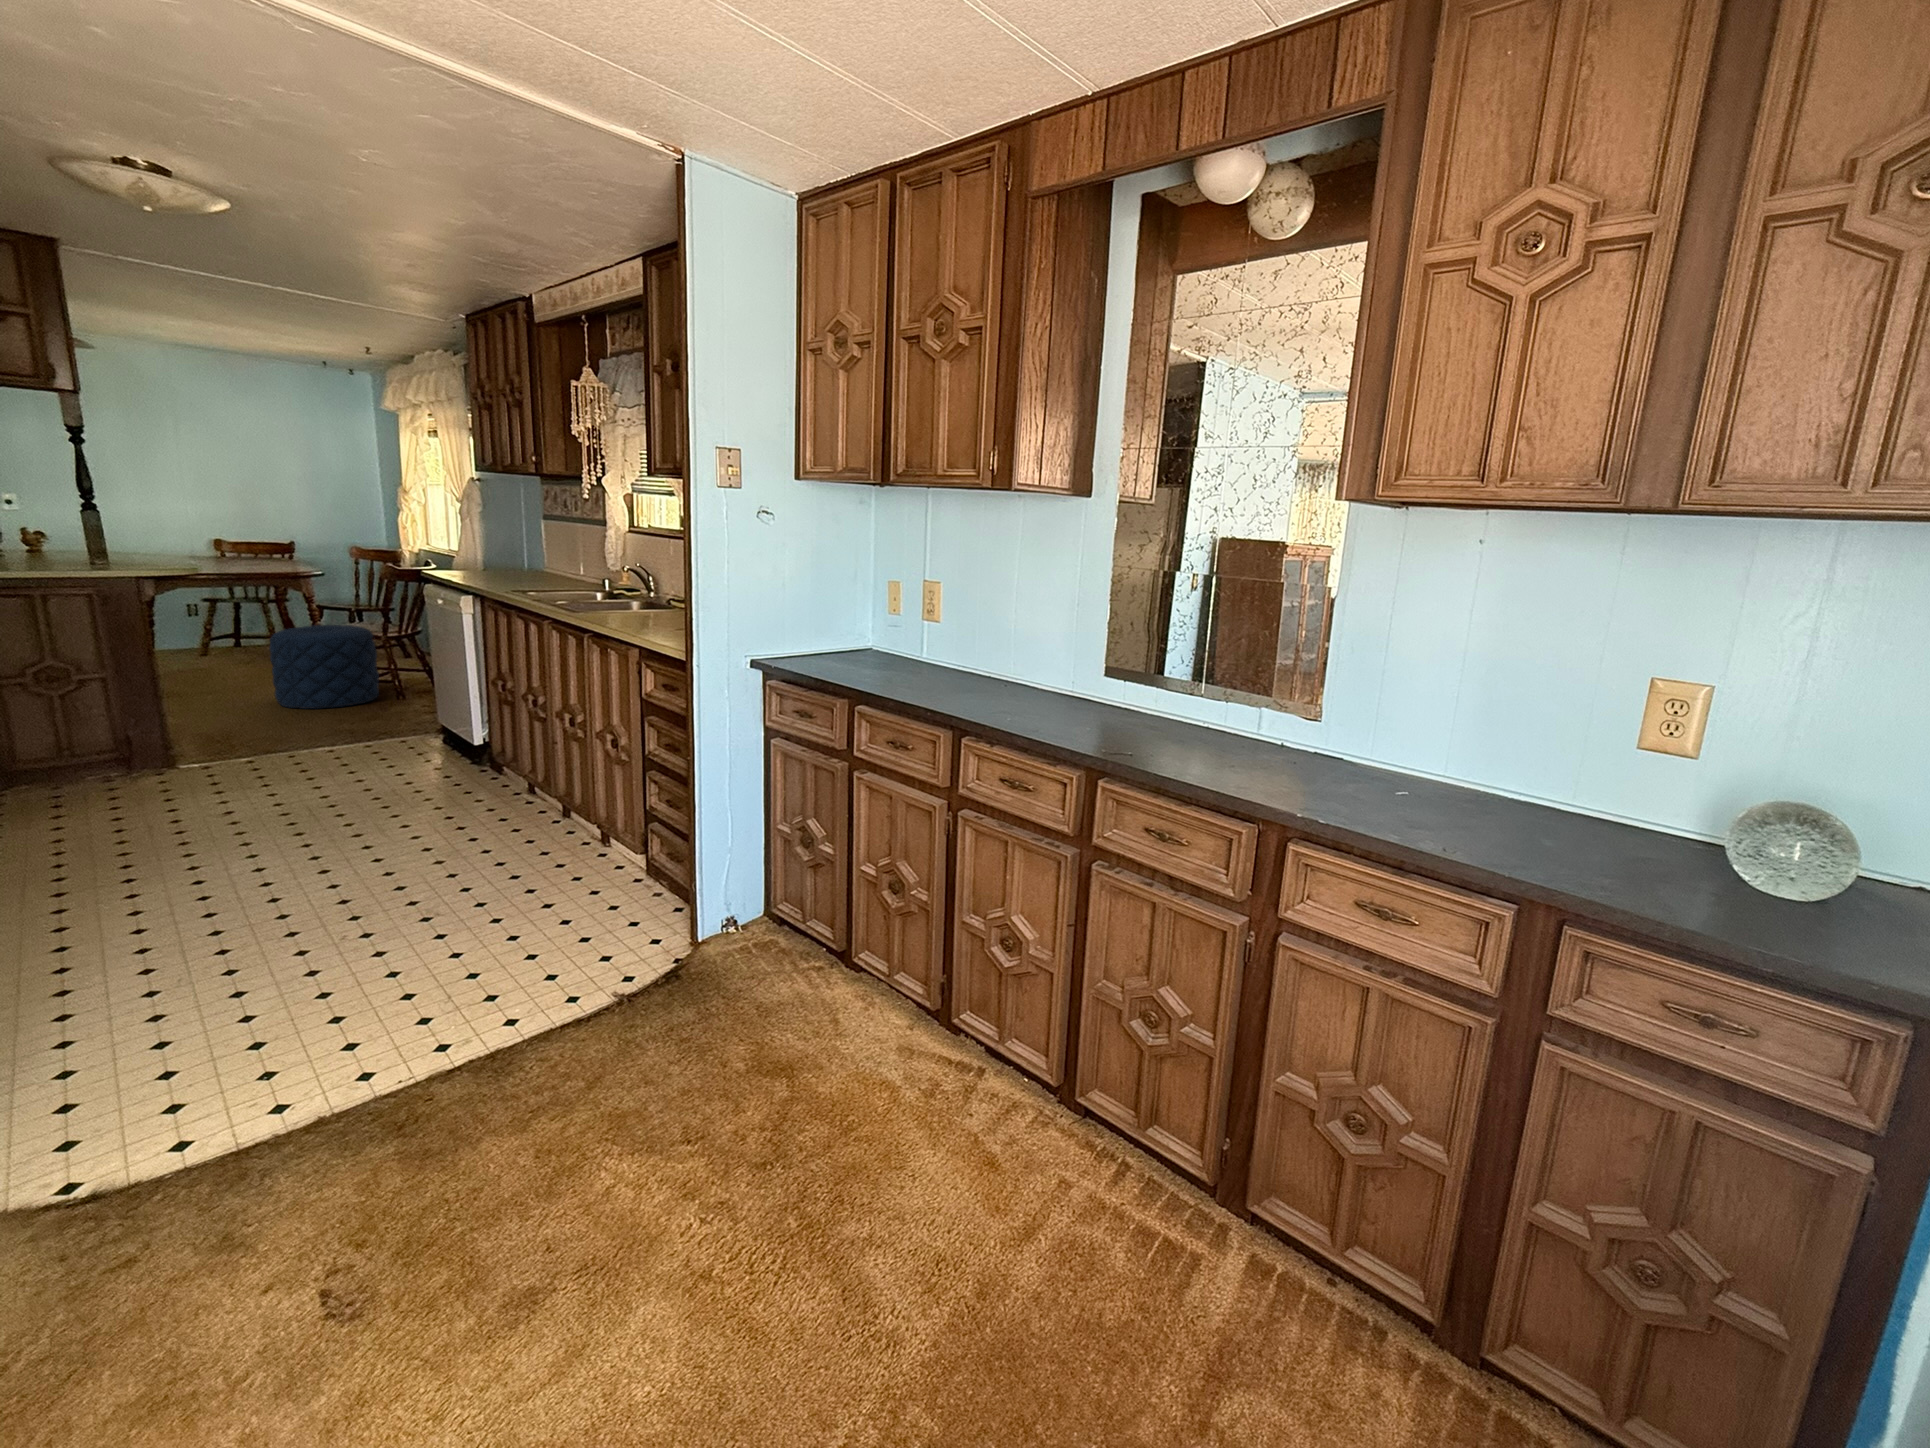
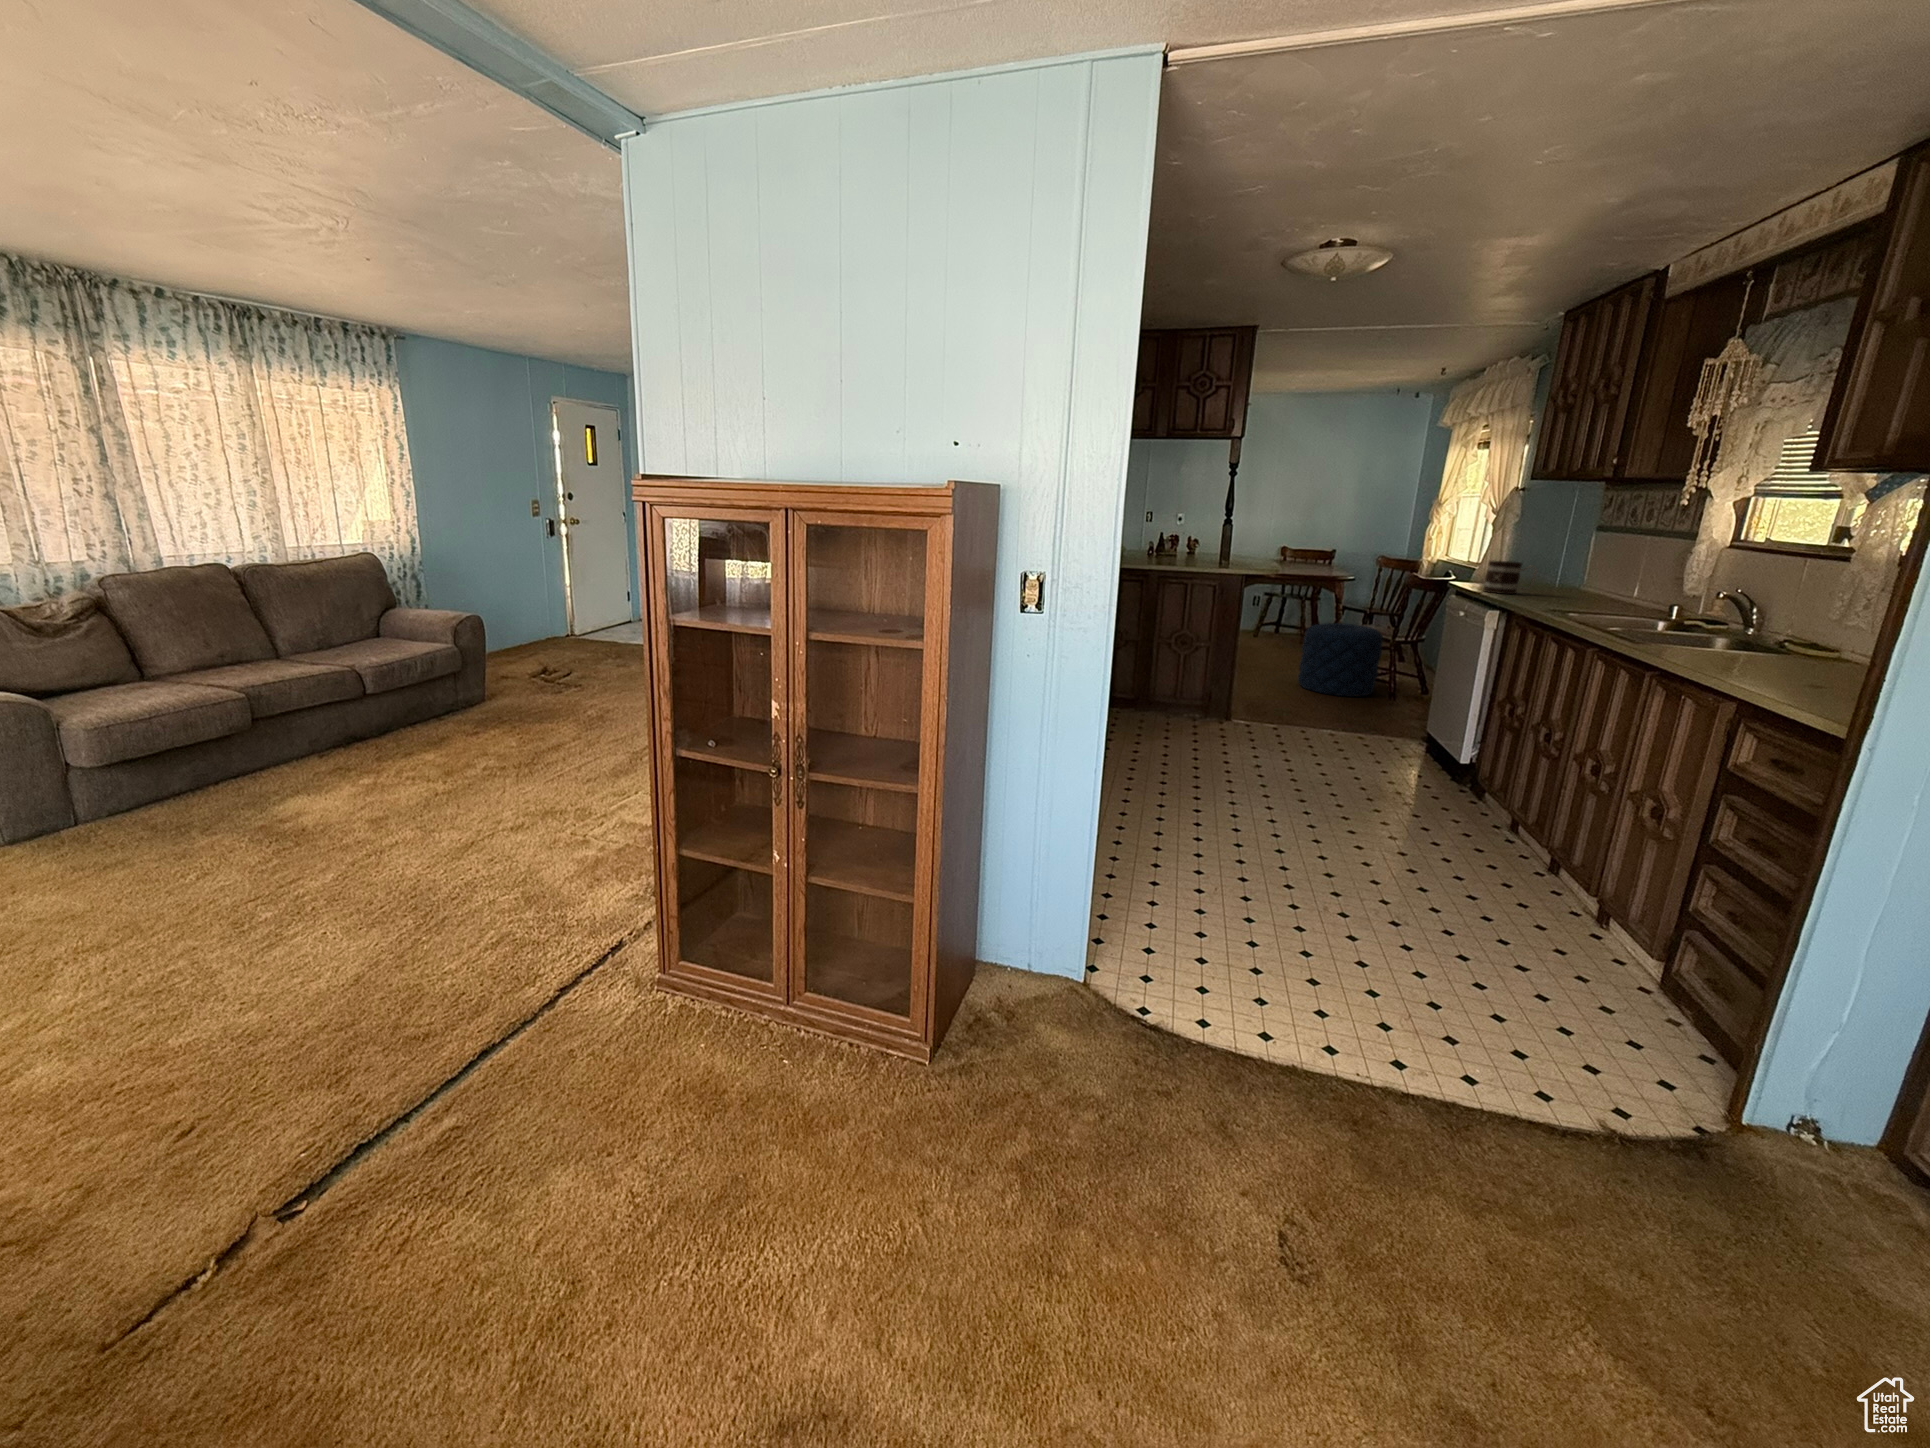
mug: none [454,548,500,580] -> present [1483,561,1537,594]

